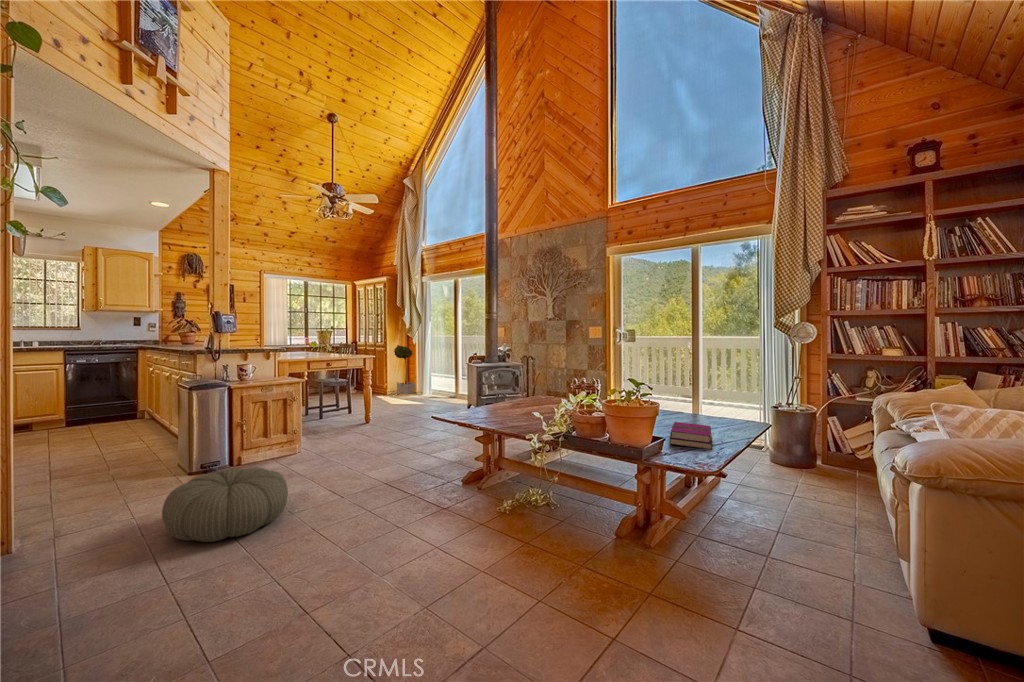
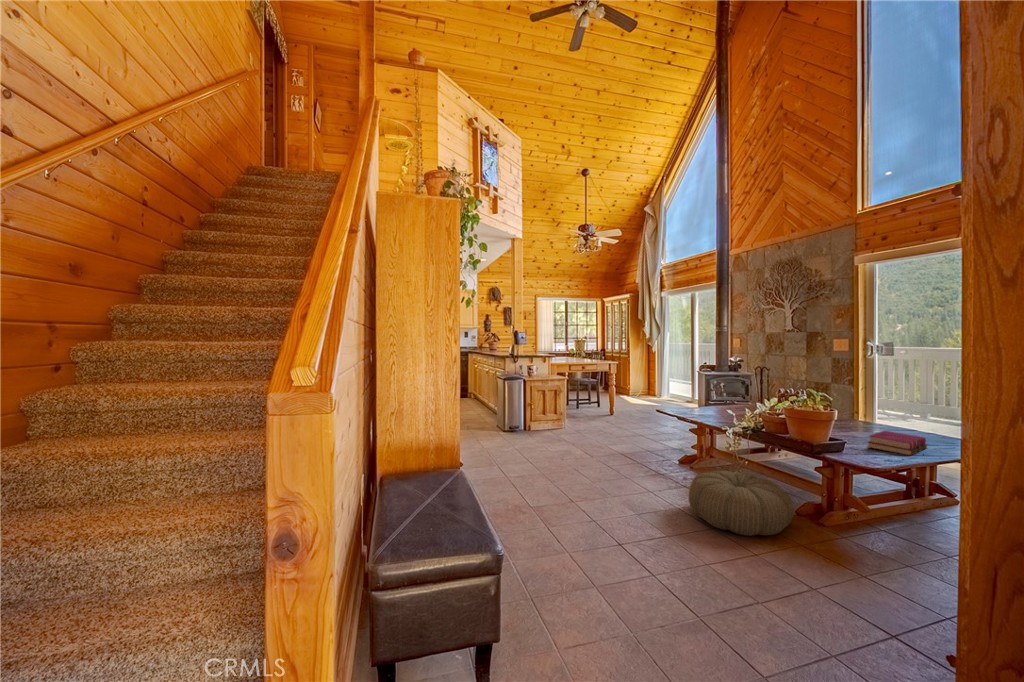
potted tree: present [394,345,415,395] -> none [636,352,656,397]
pouf: present [162,467,288,542] -> present [689,471,794,536]

